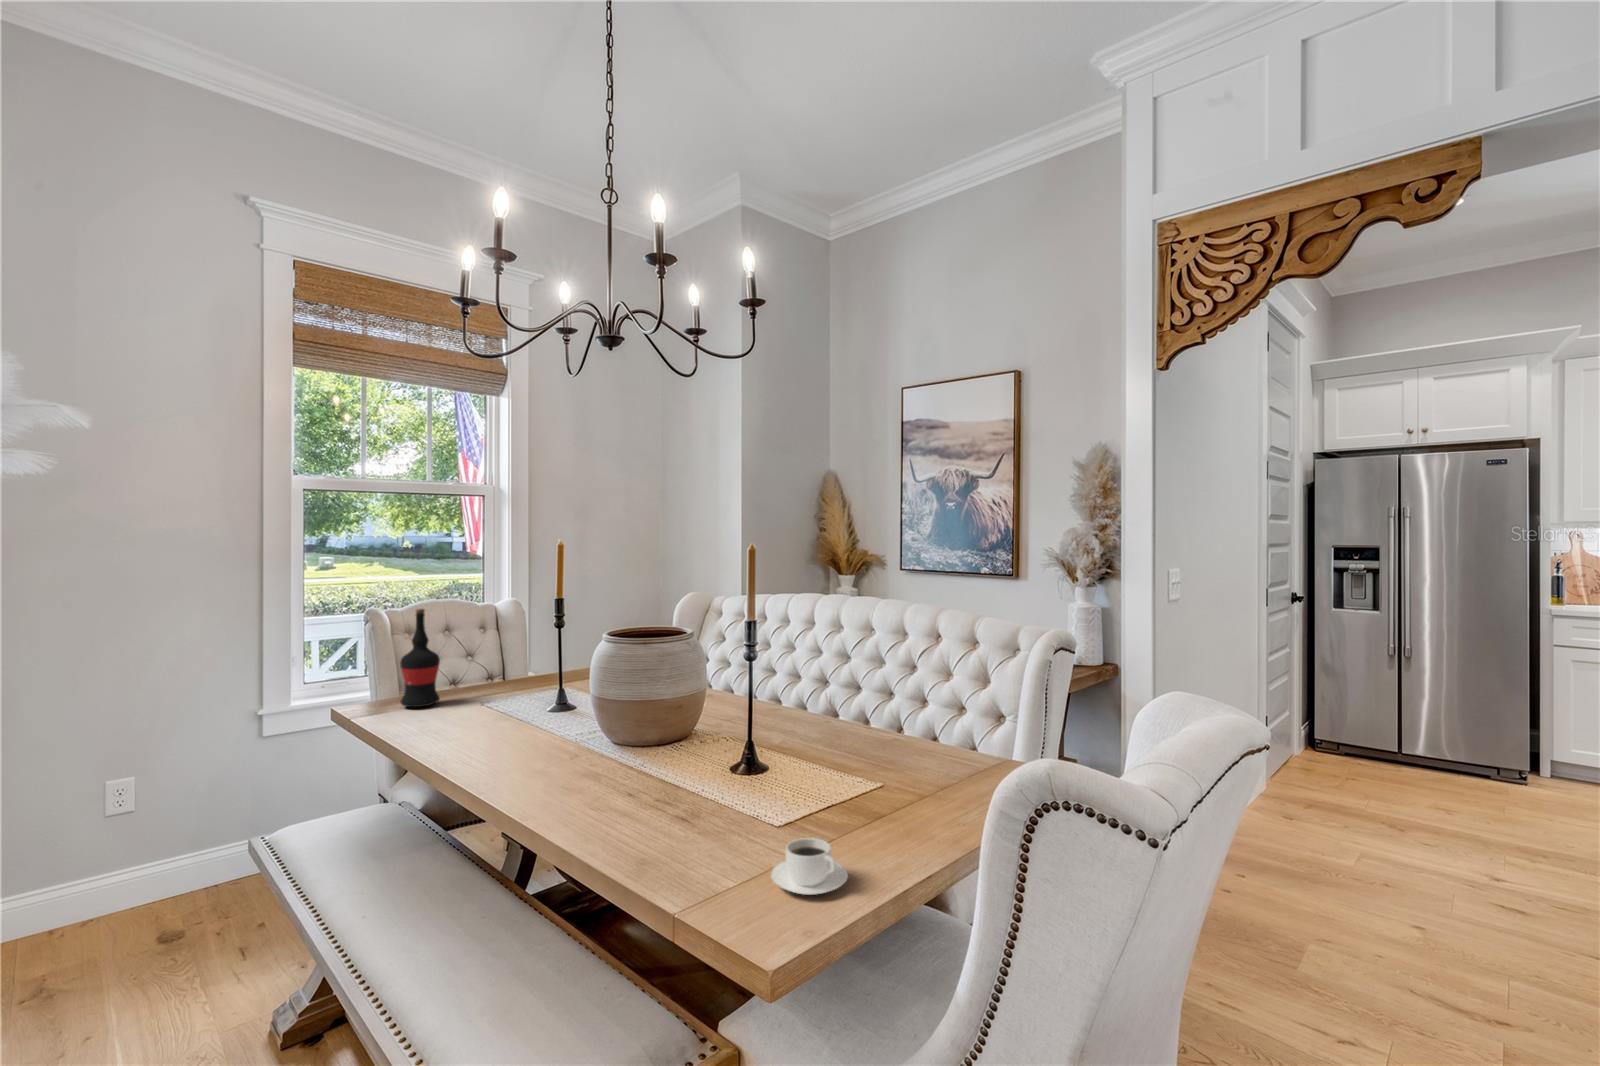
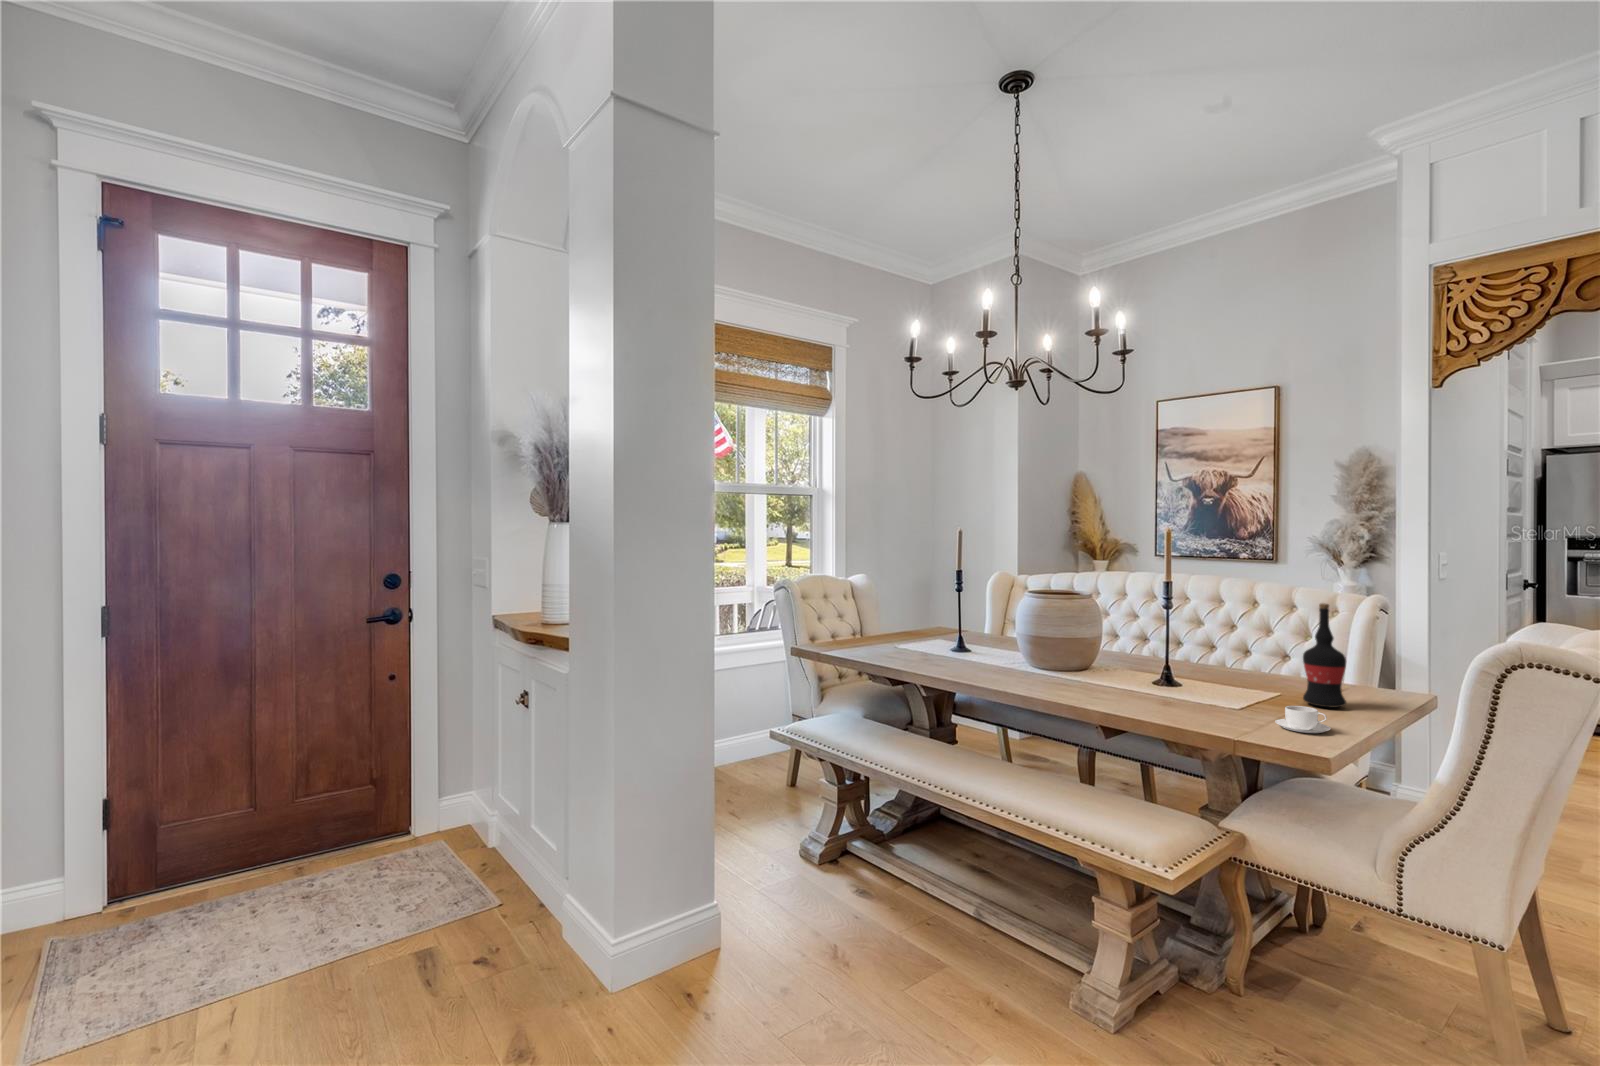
wine bottle: present [400,609,440,707] -> present [1303,603,1346,707]

